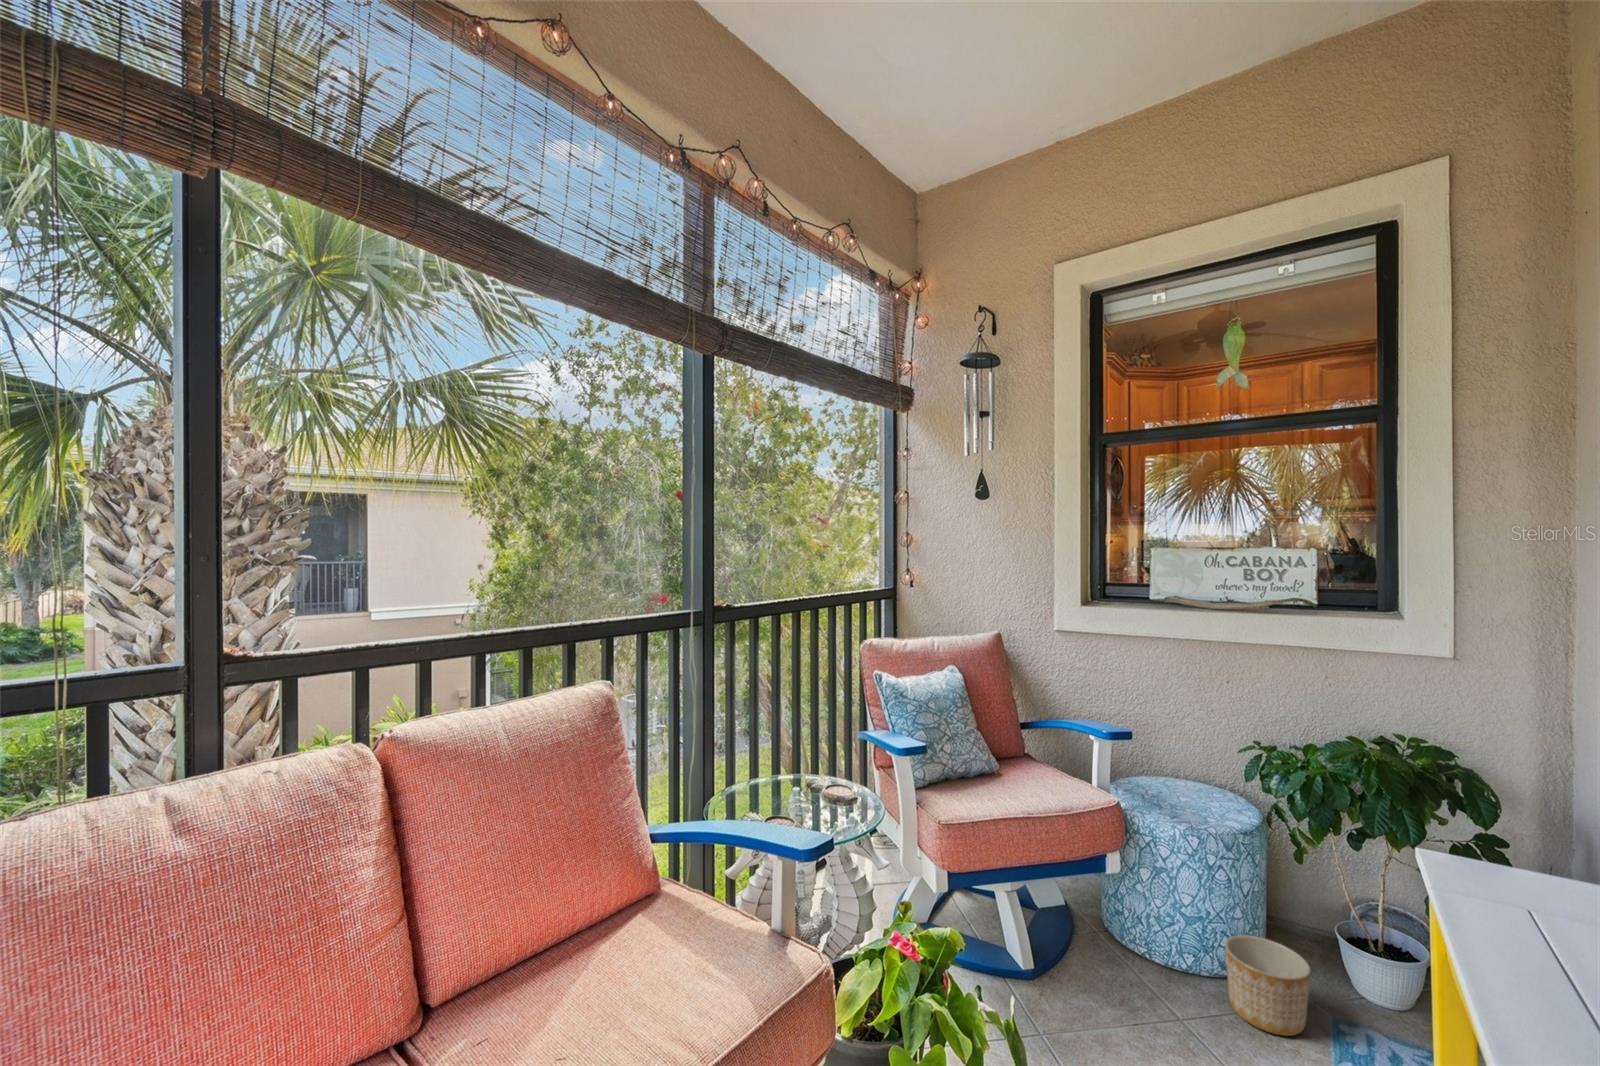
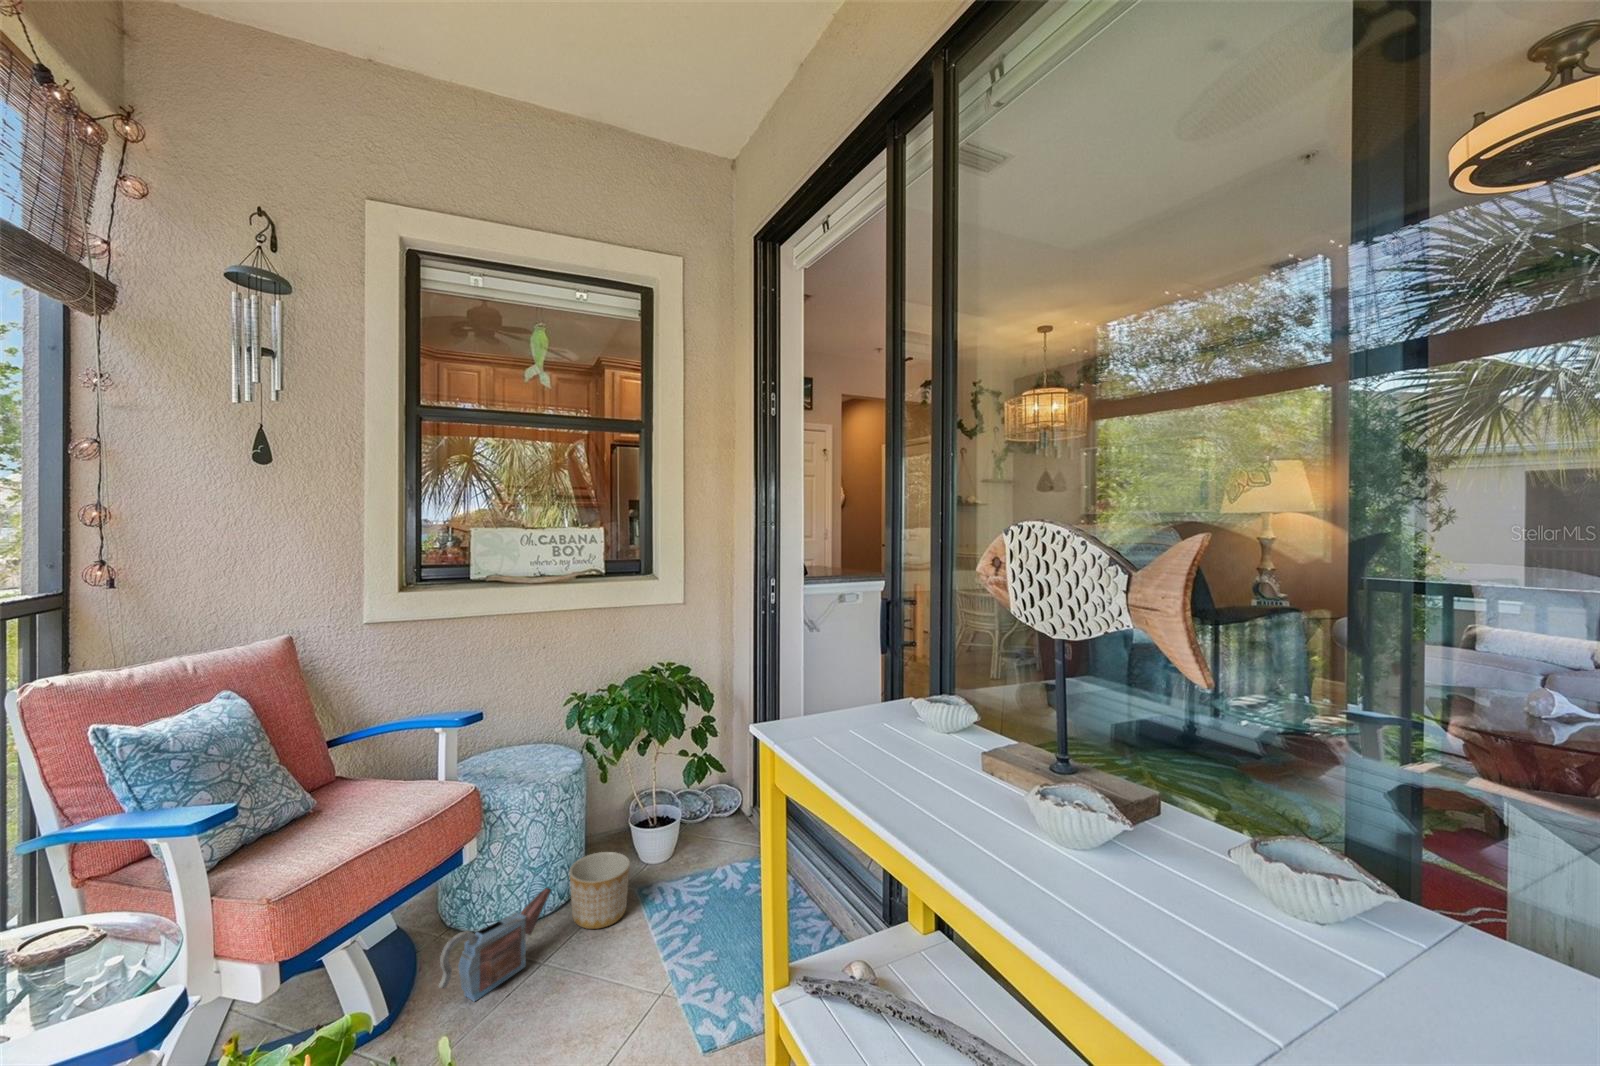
watering can: none [1067,932,1196,1012] -> present [439,888,551,1001]

